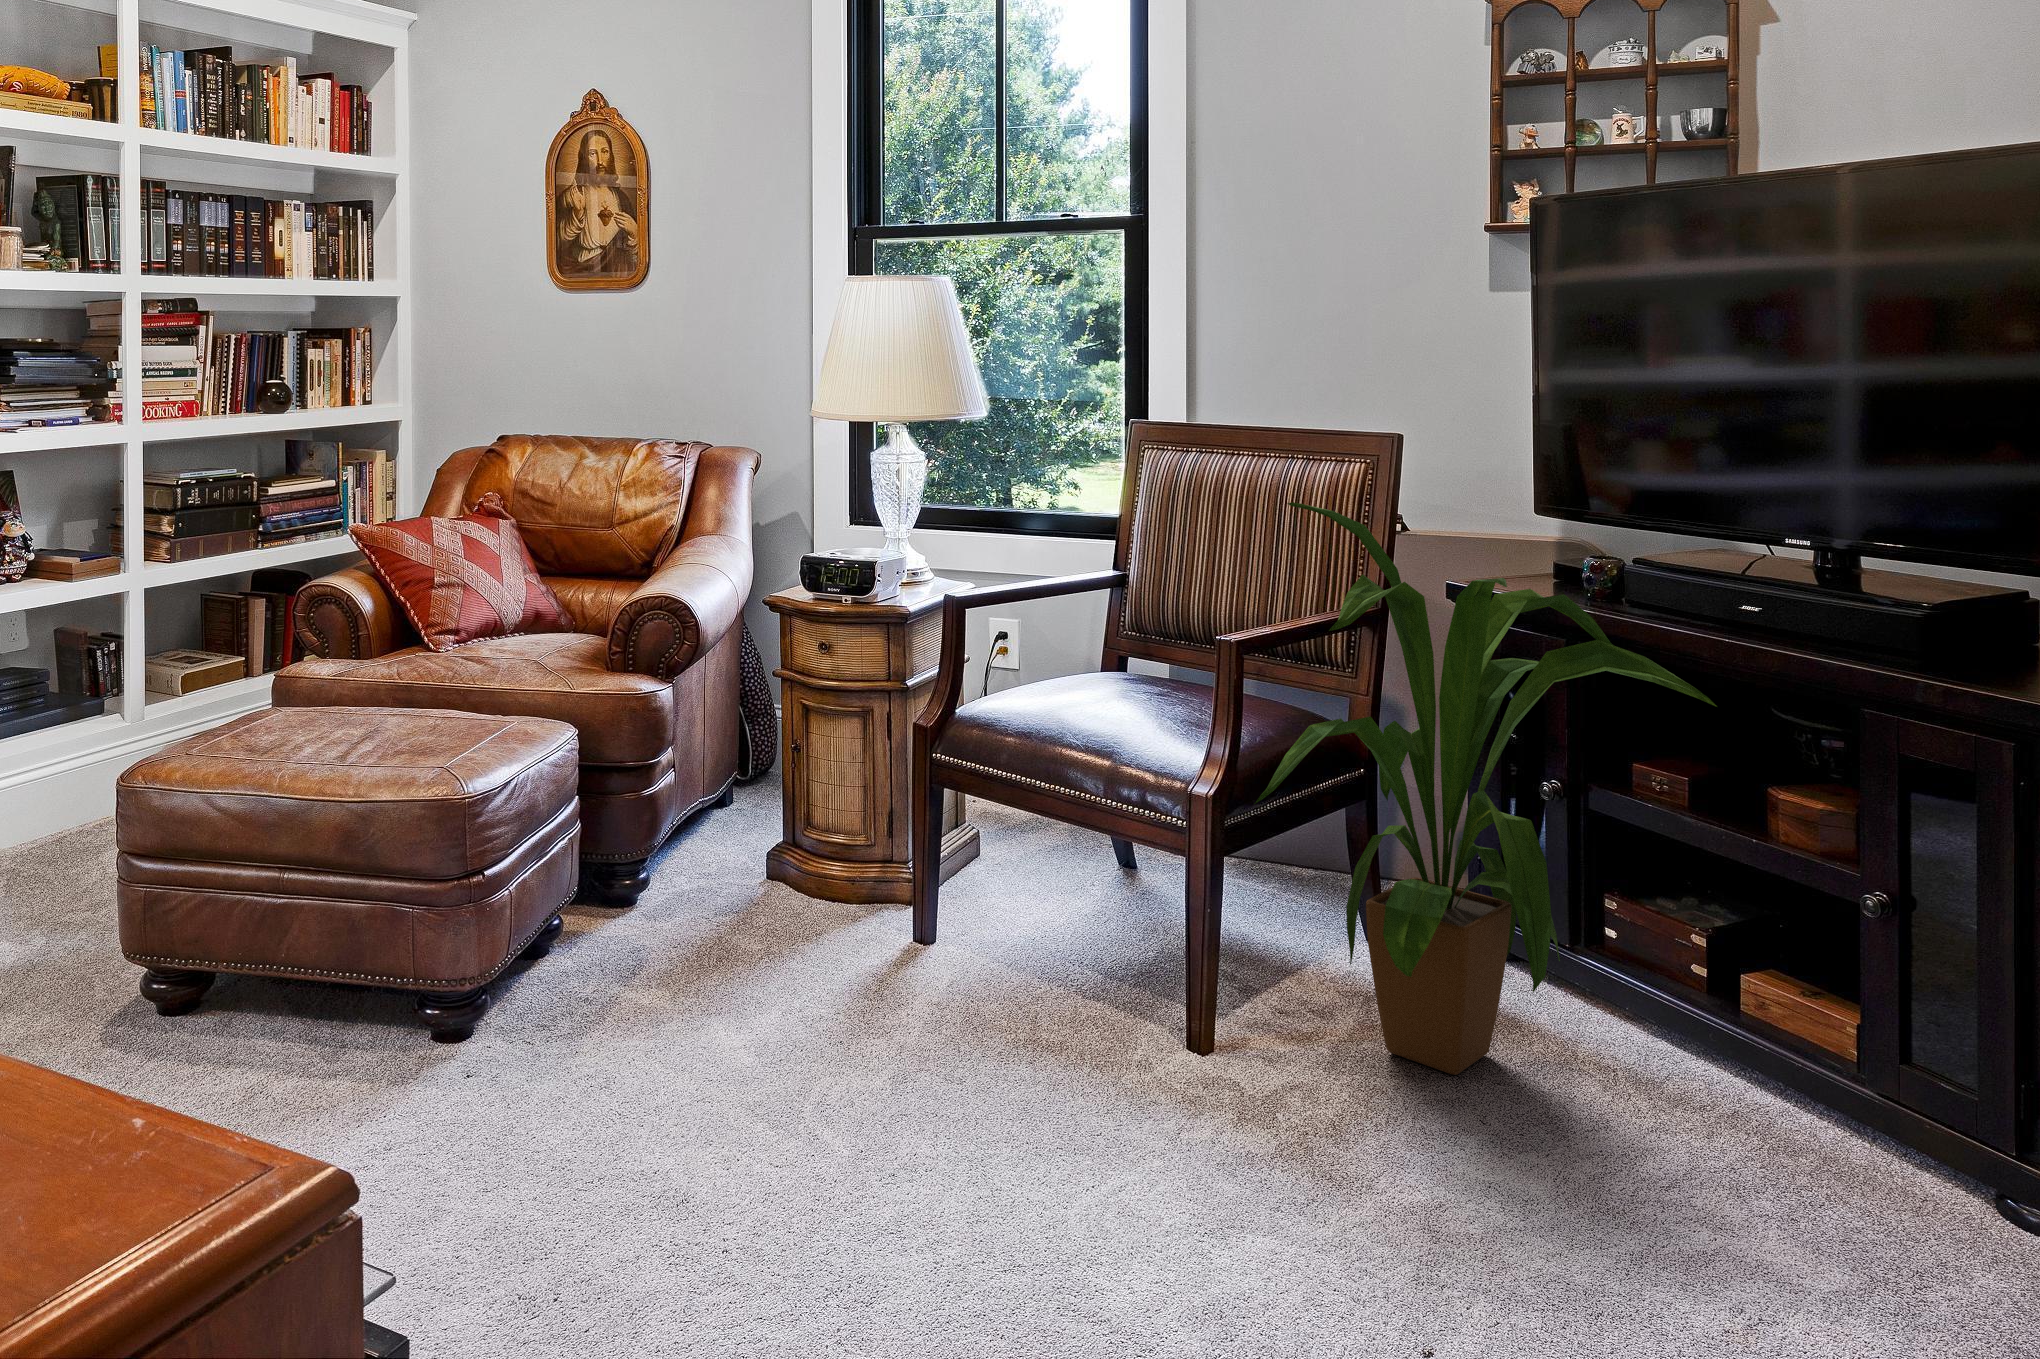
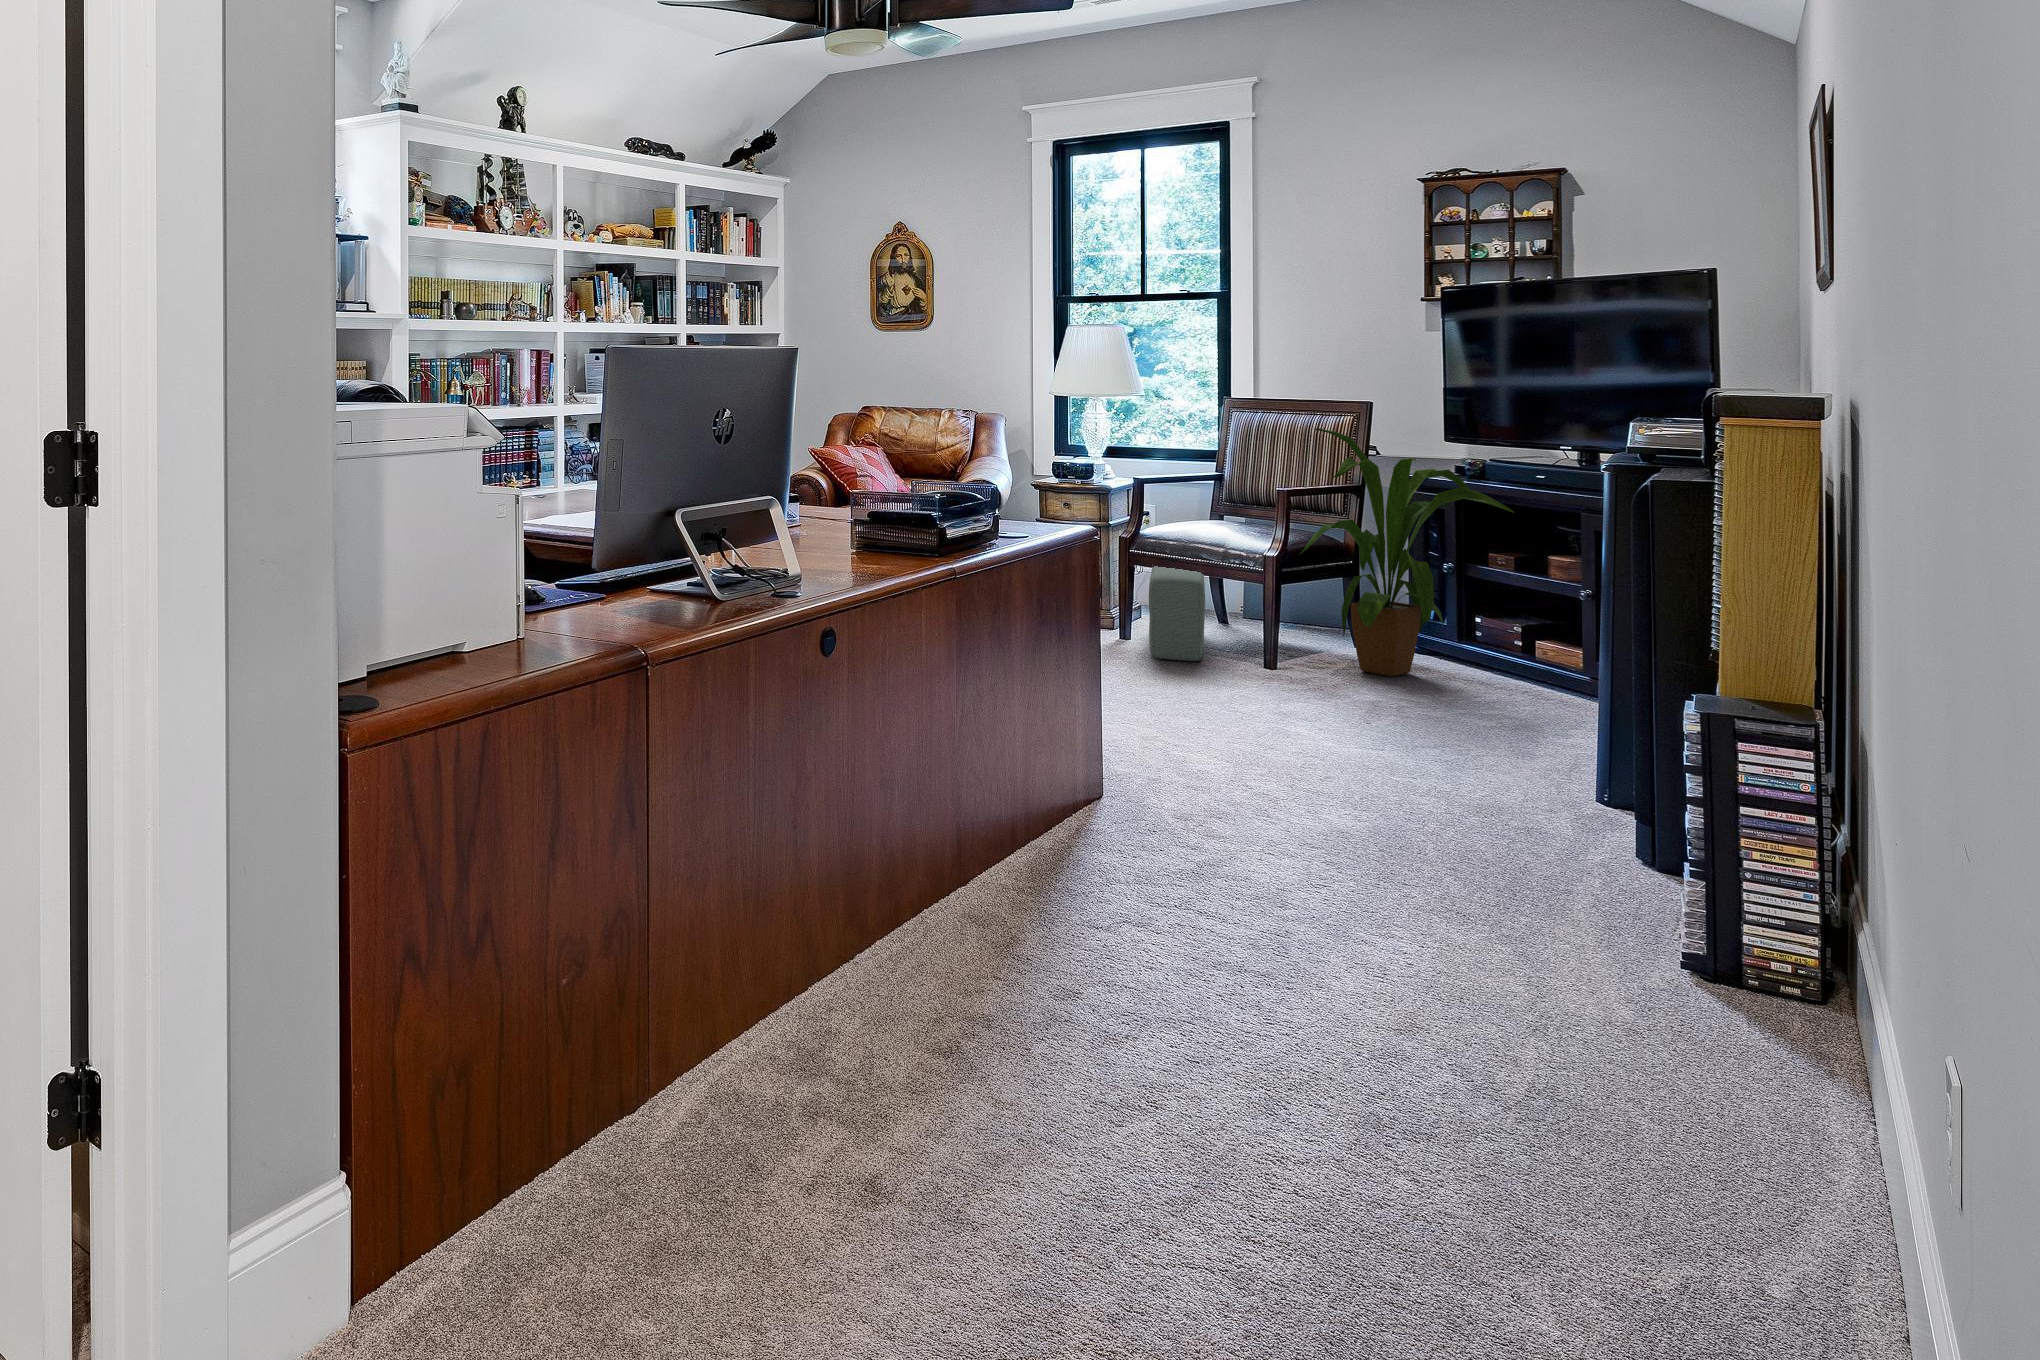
pouf: none [948,755,1079,1035] -> present [1149,566,1205,661]

